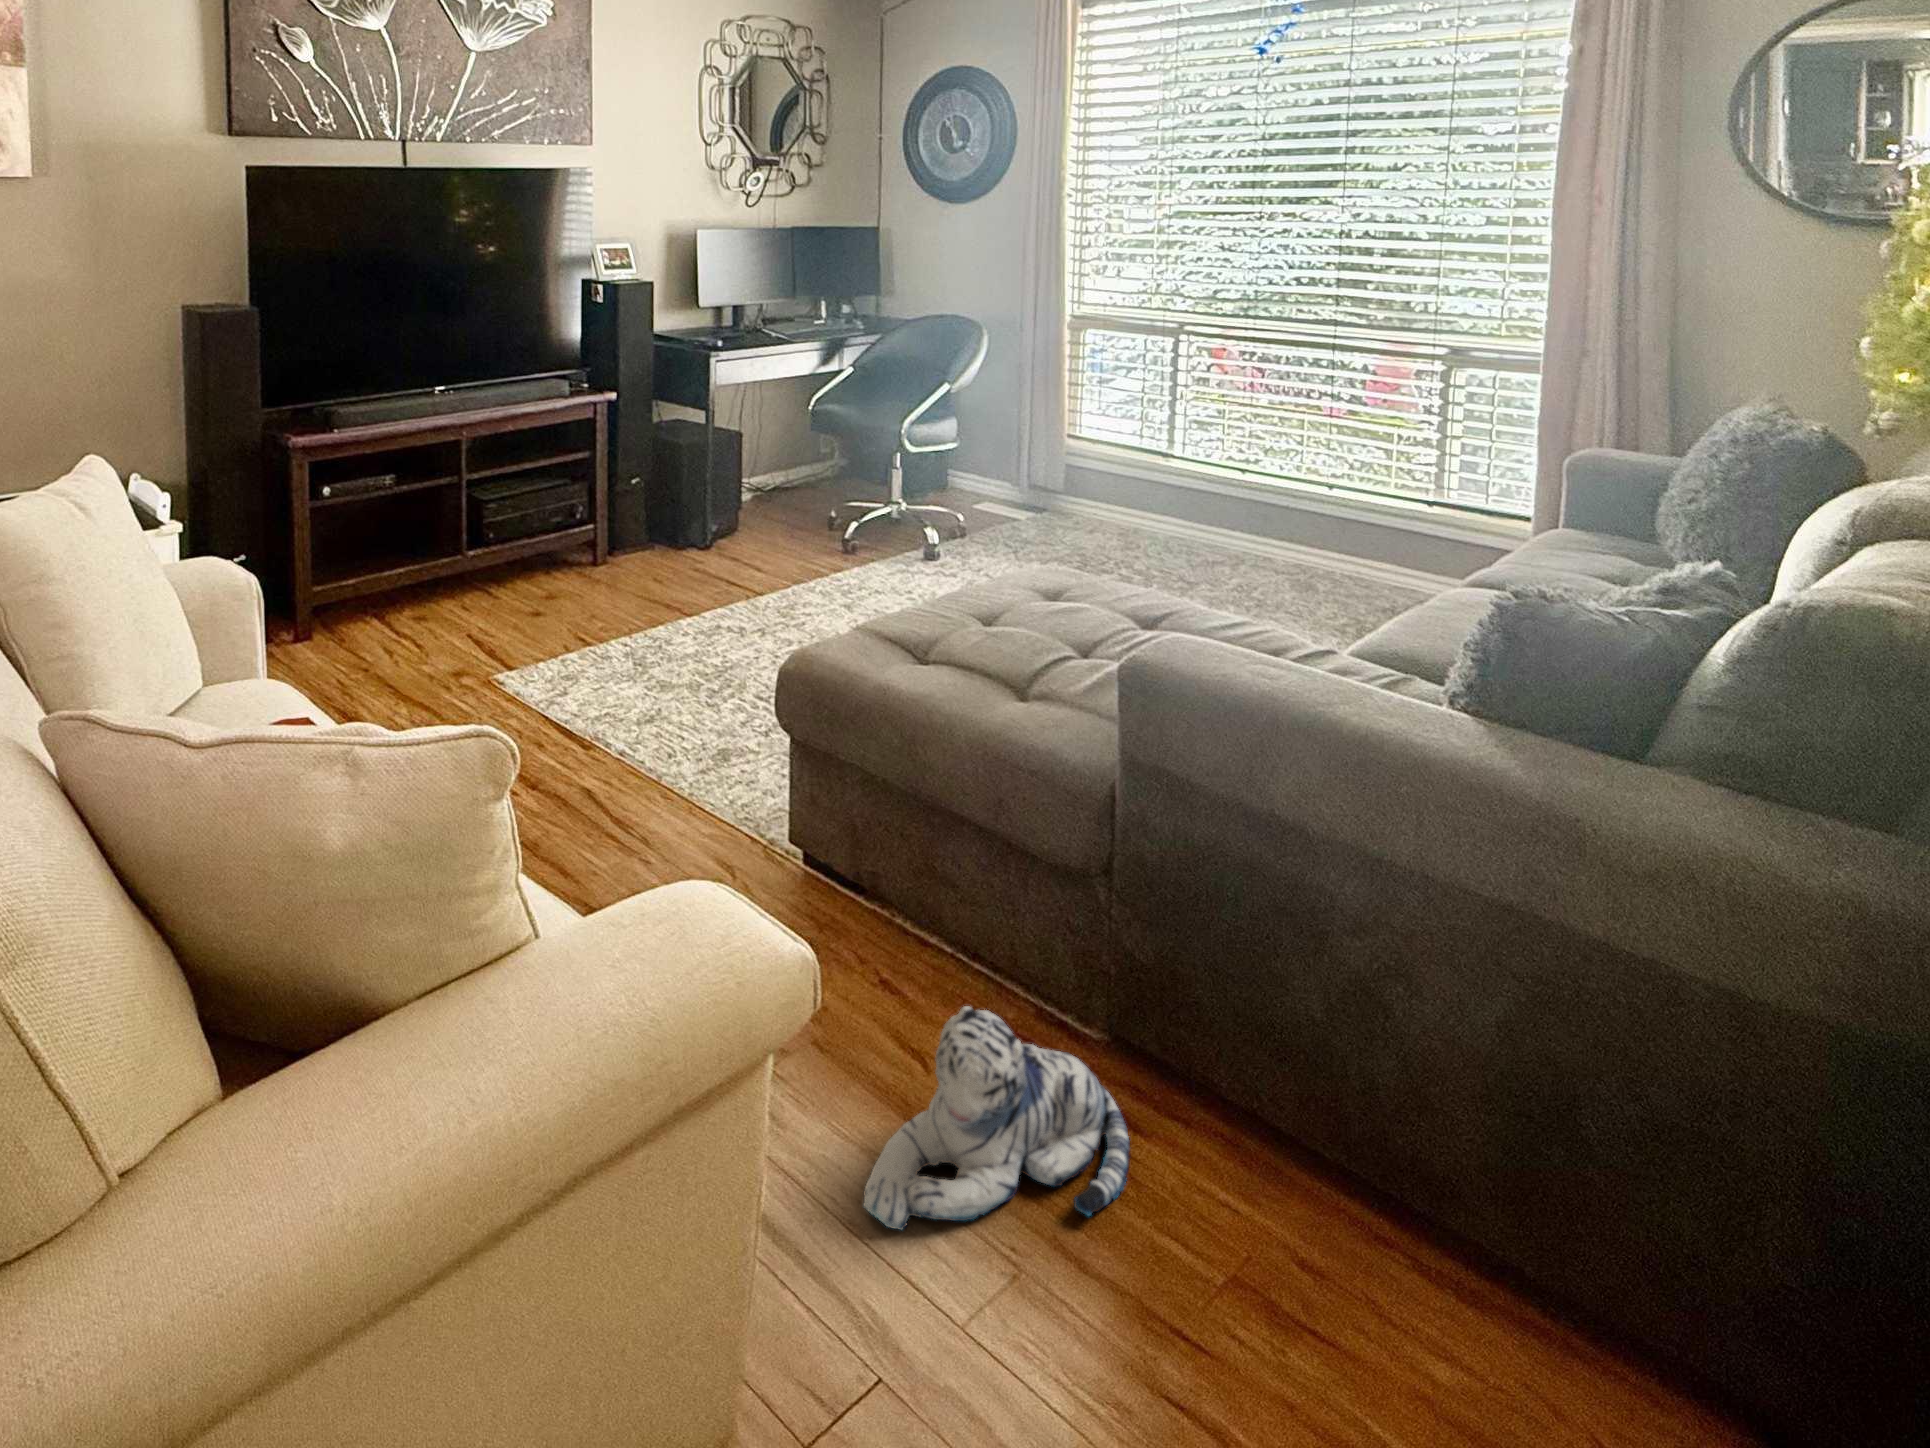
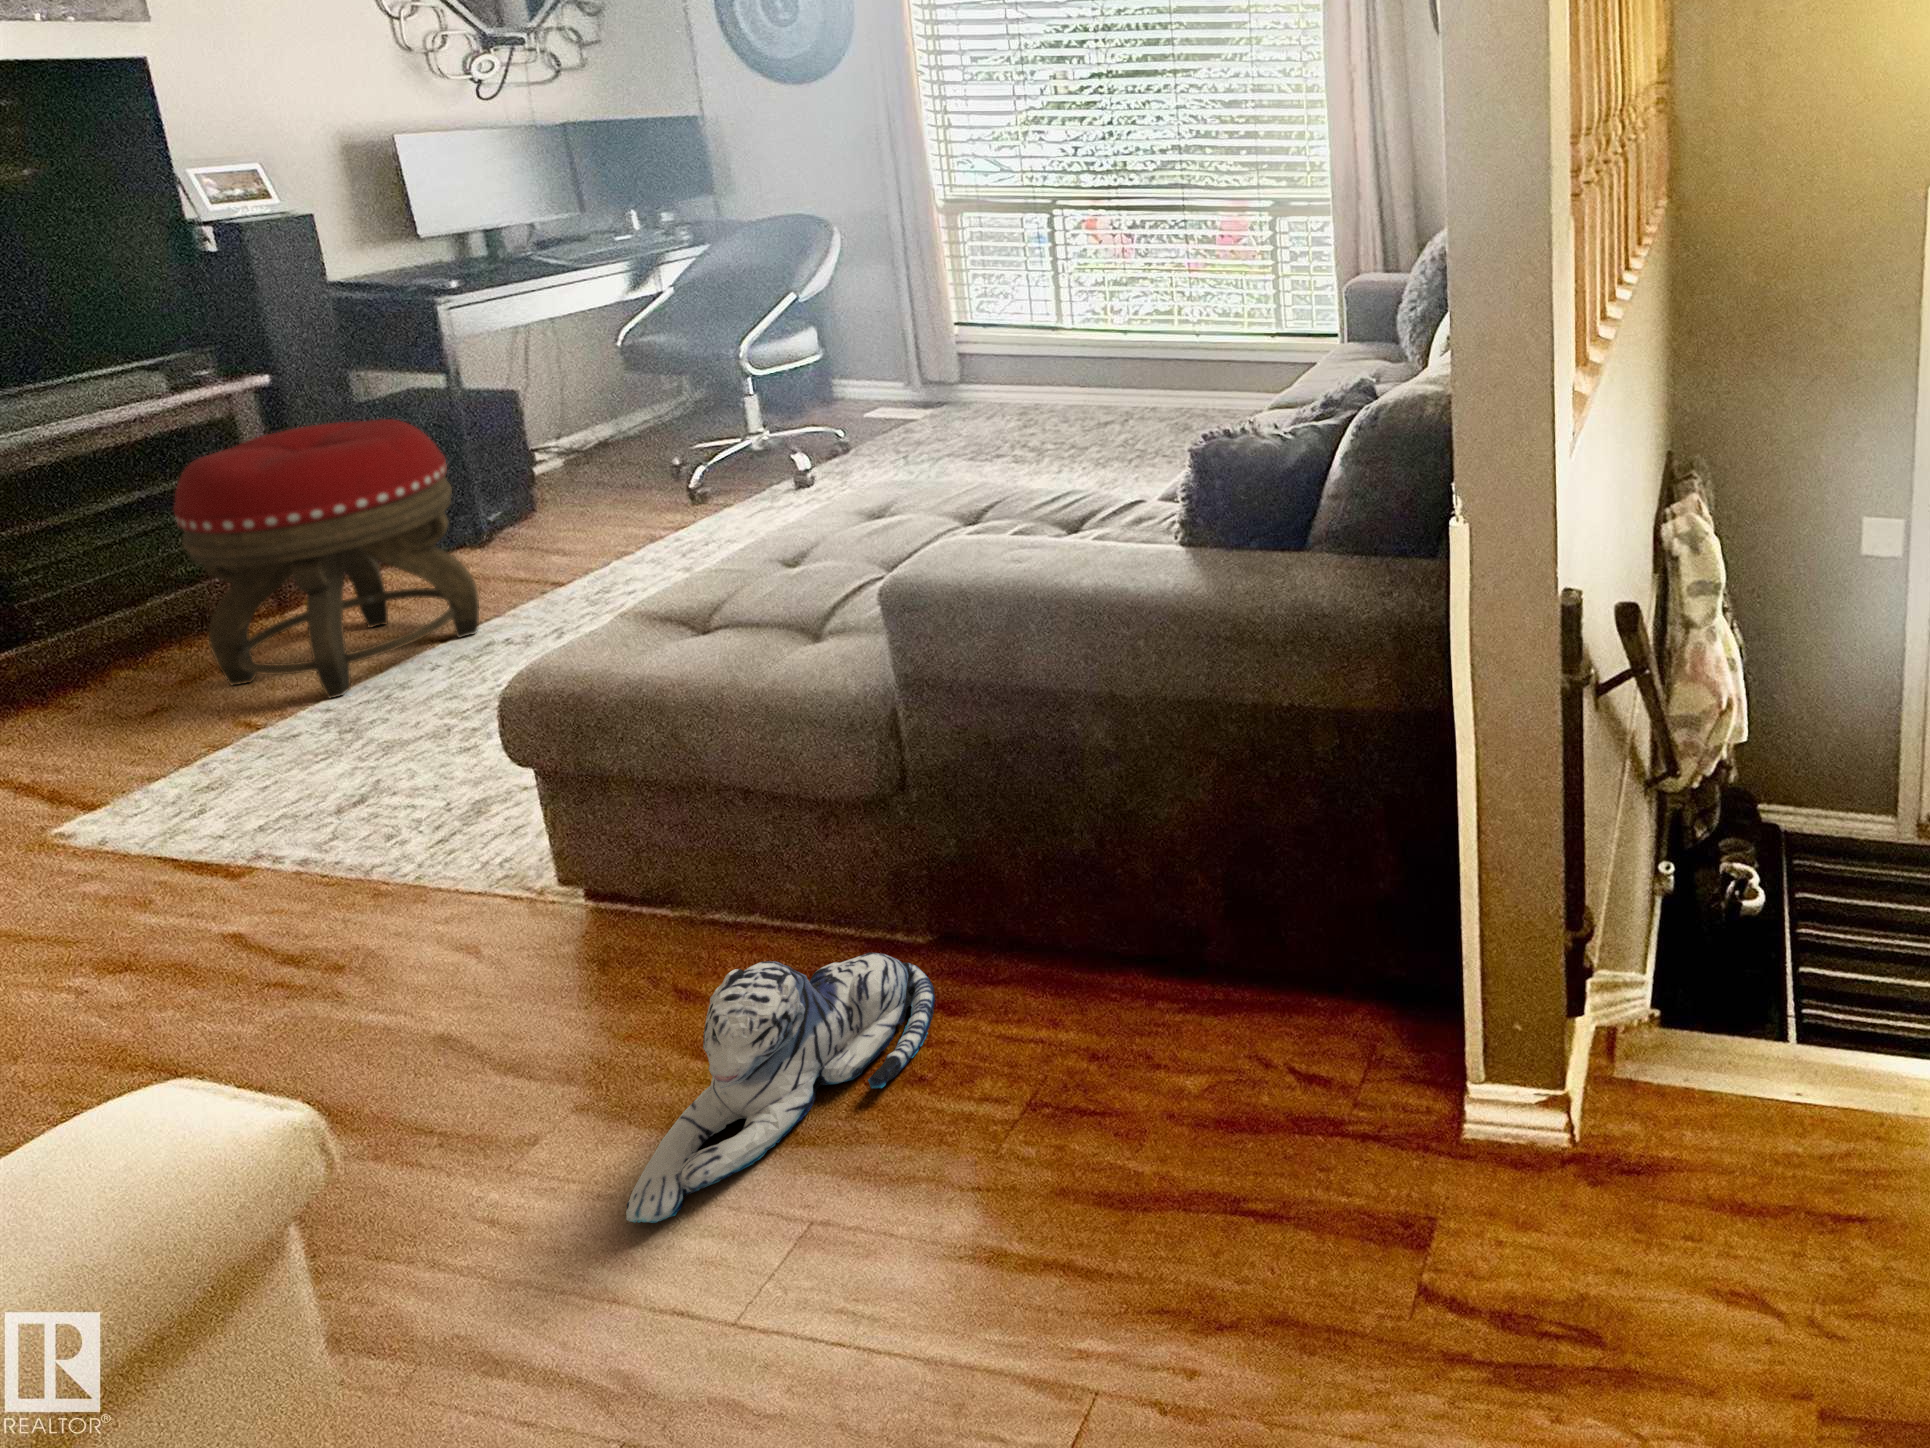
footstool: none [571,430,714,635] -> present [174,419,479,698]

